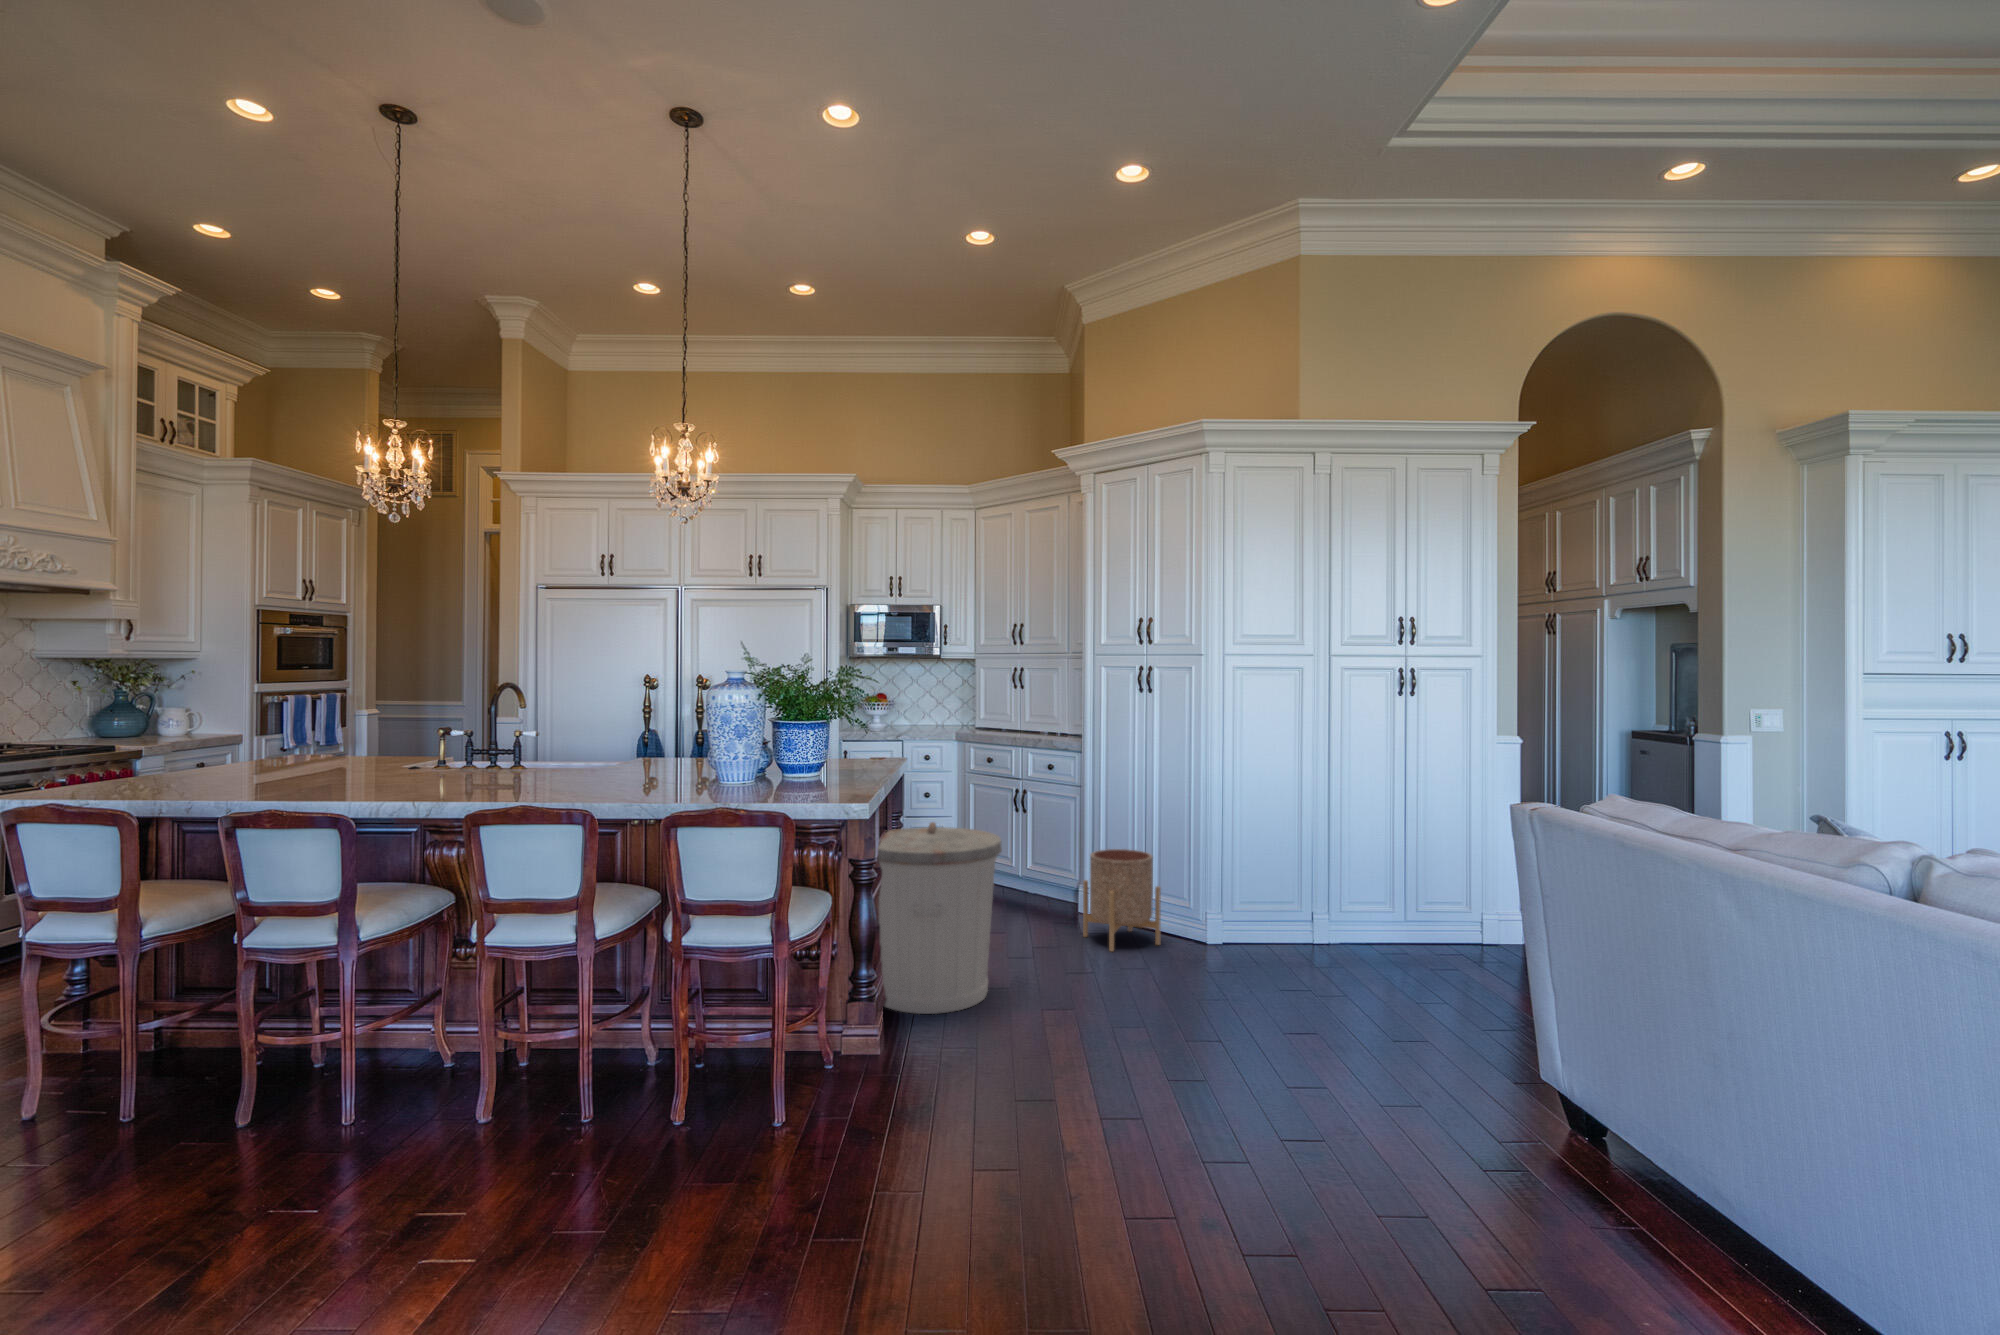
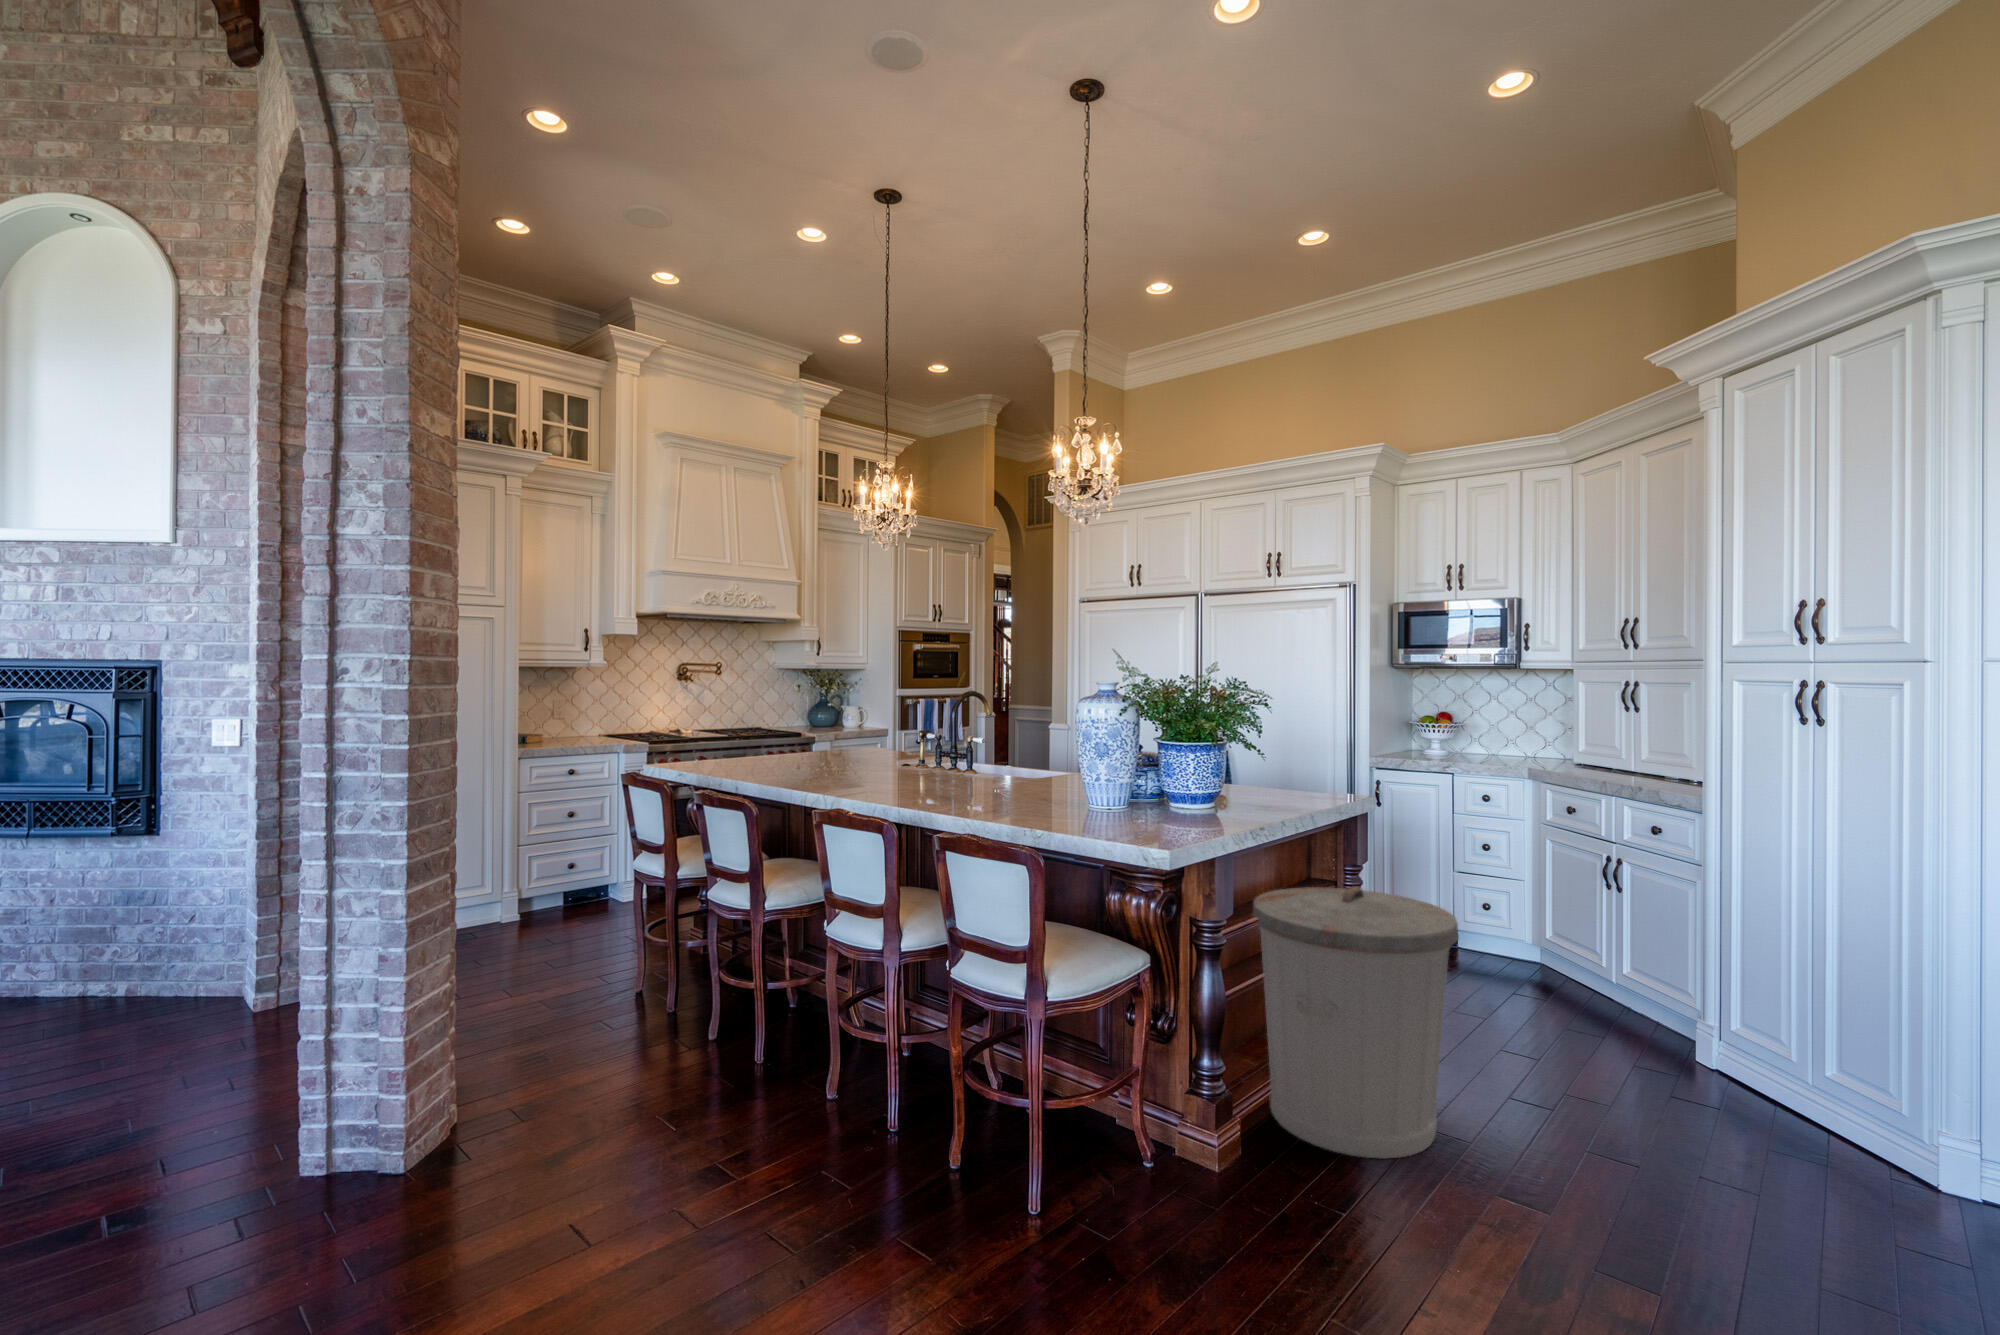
planter: present [1083,849,1161,952] -> none [1673,973,1827,1162]

